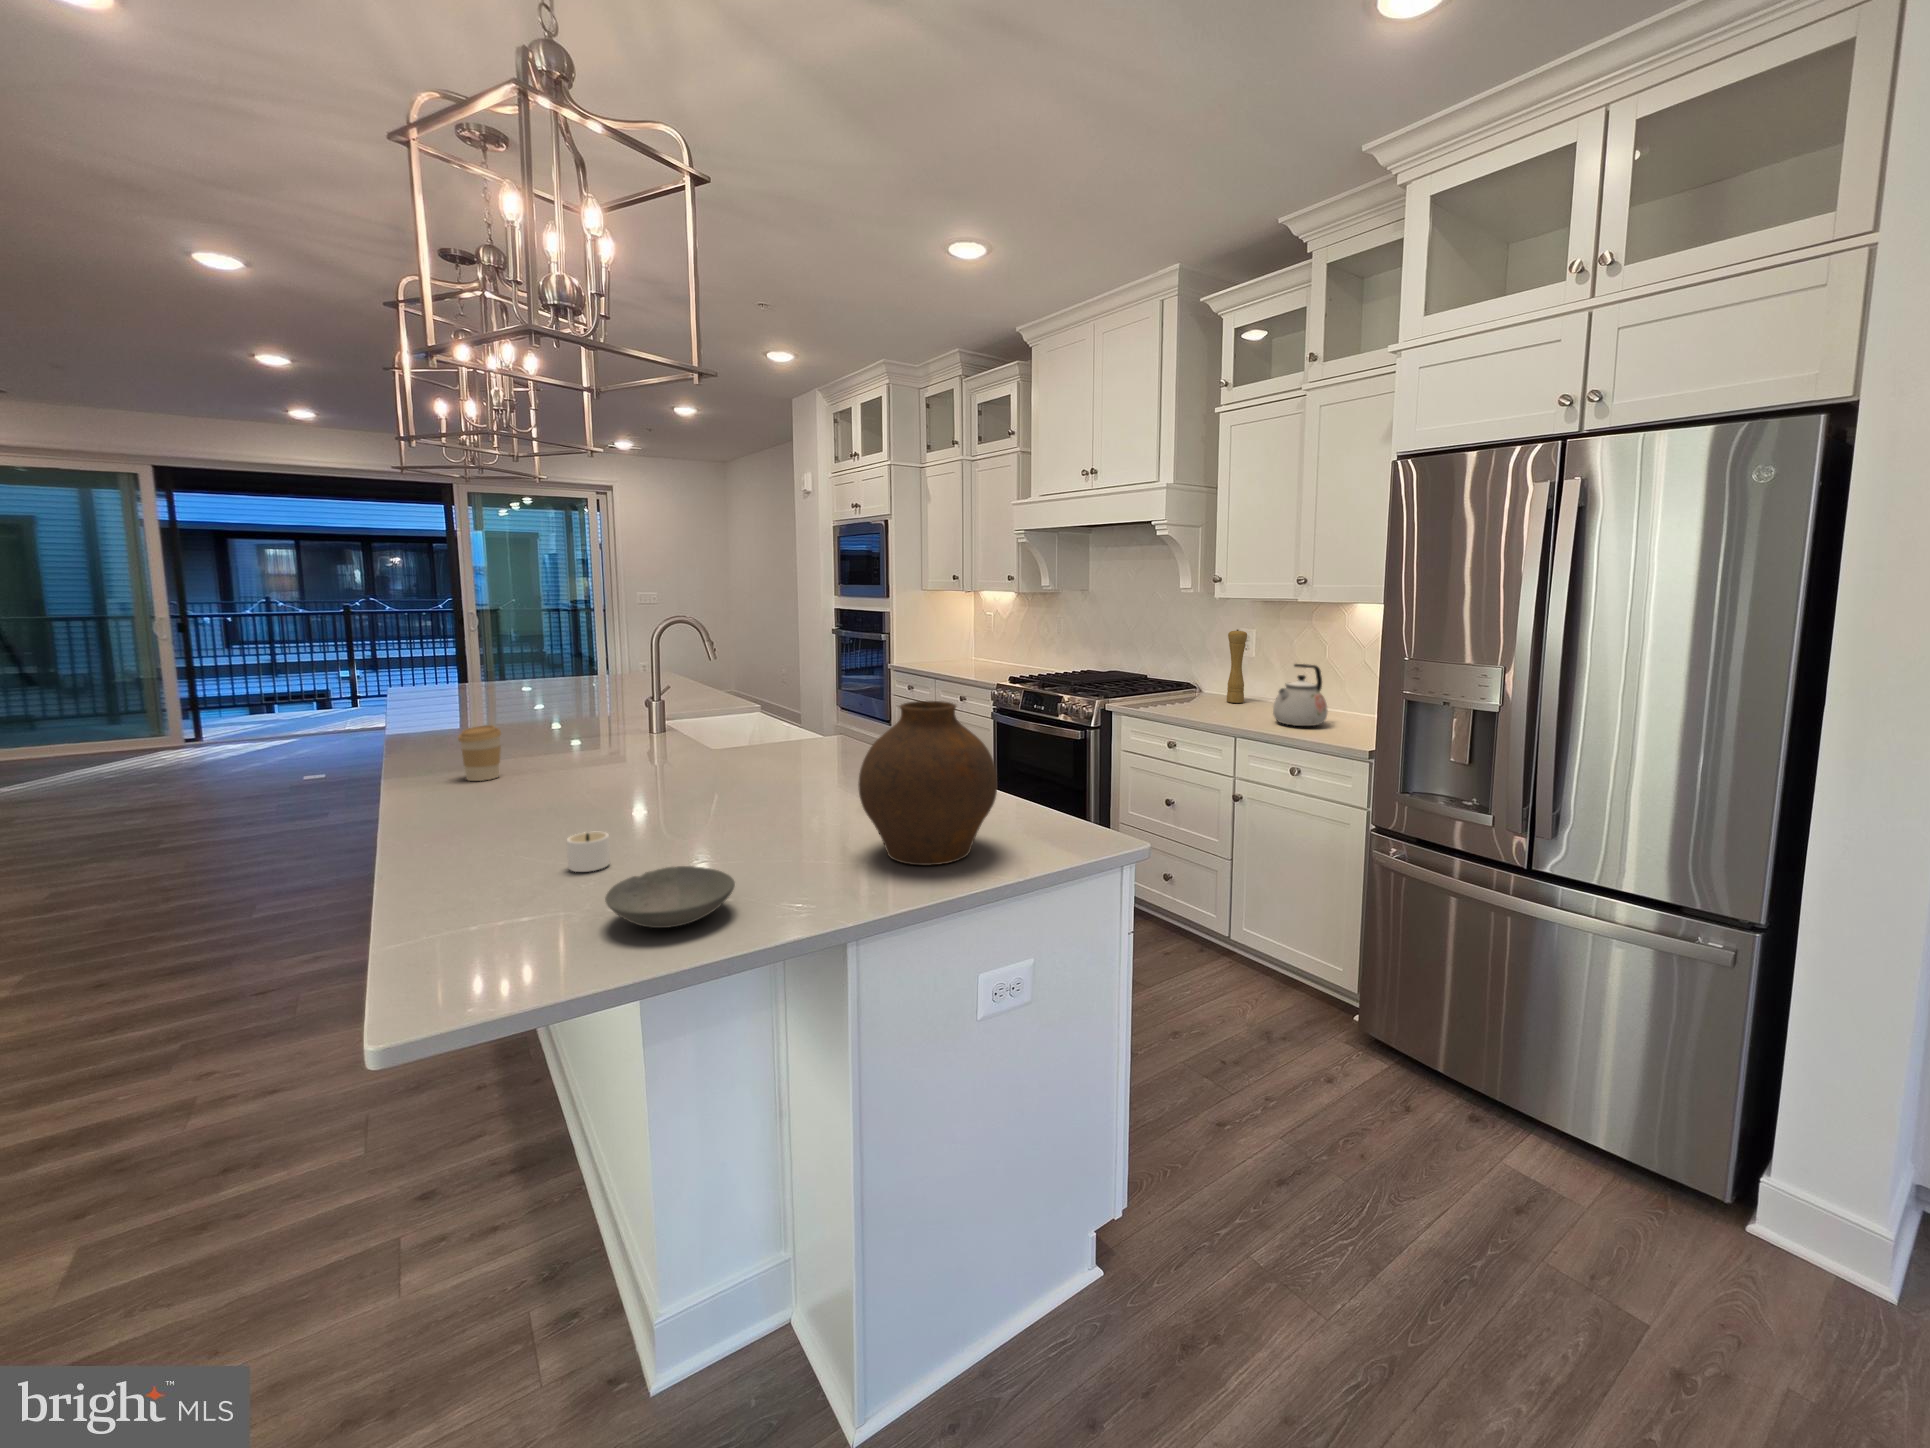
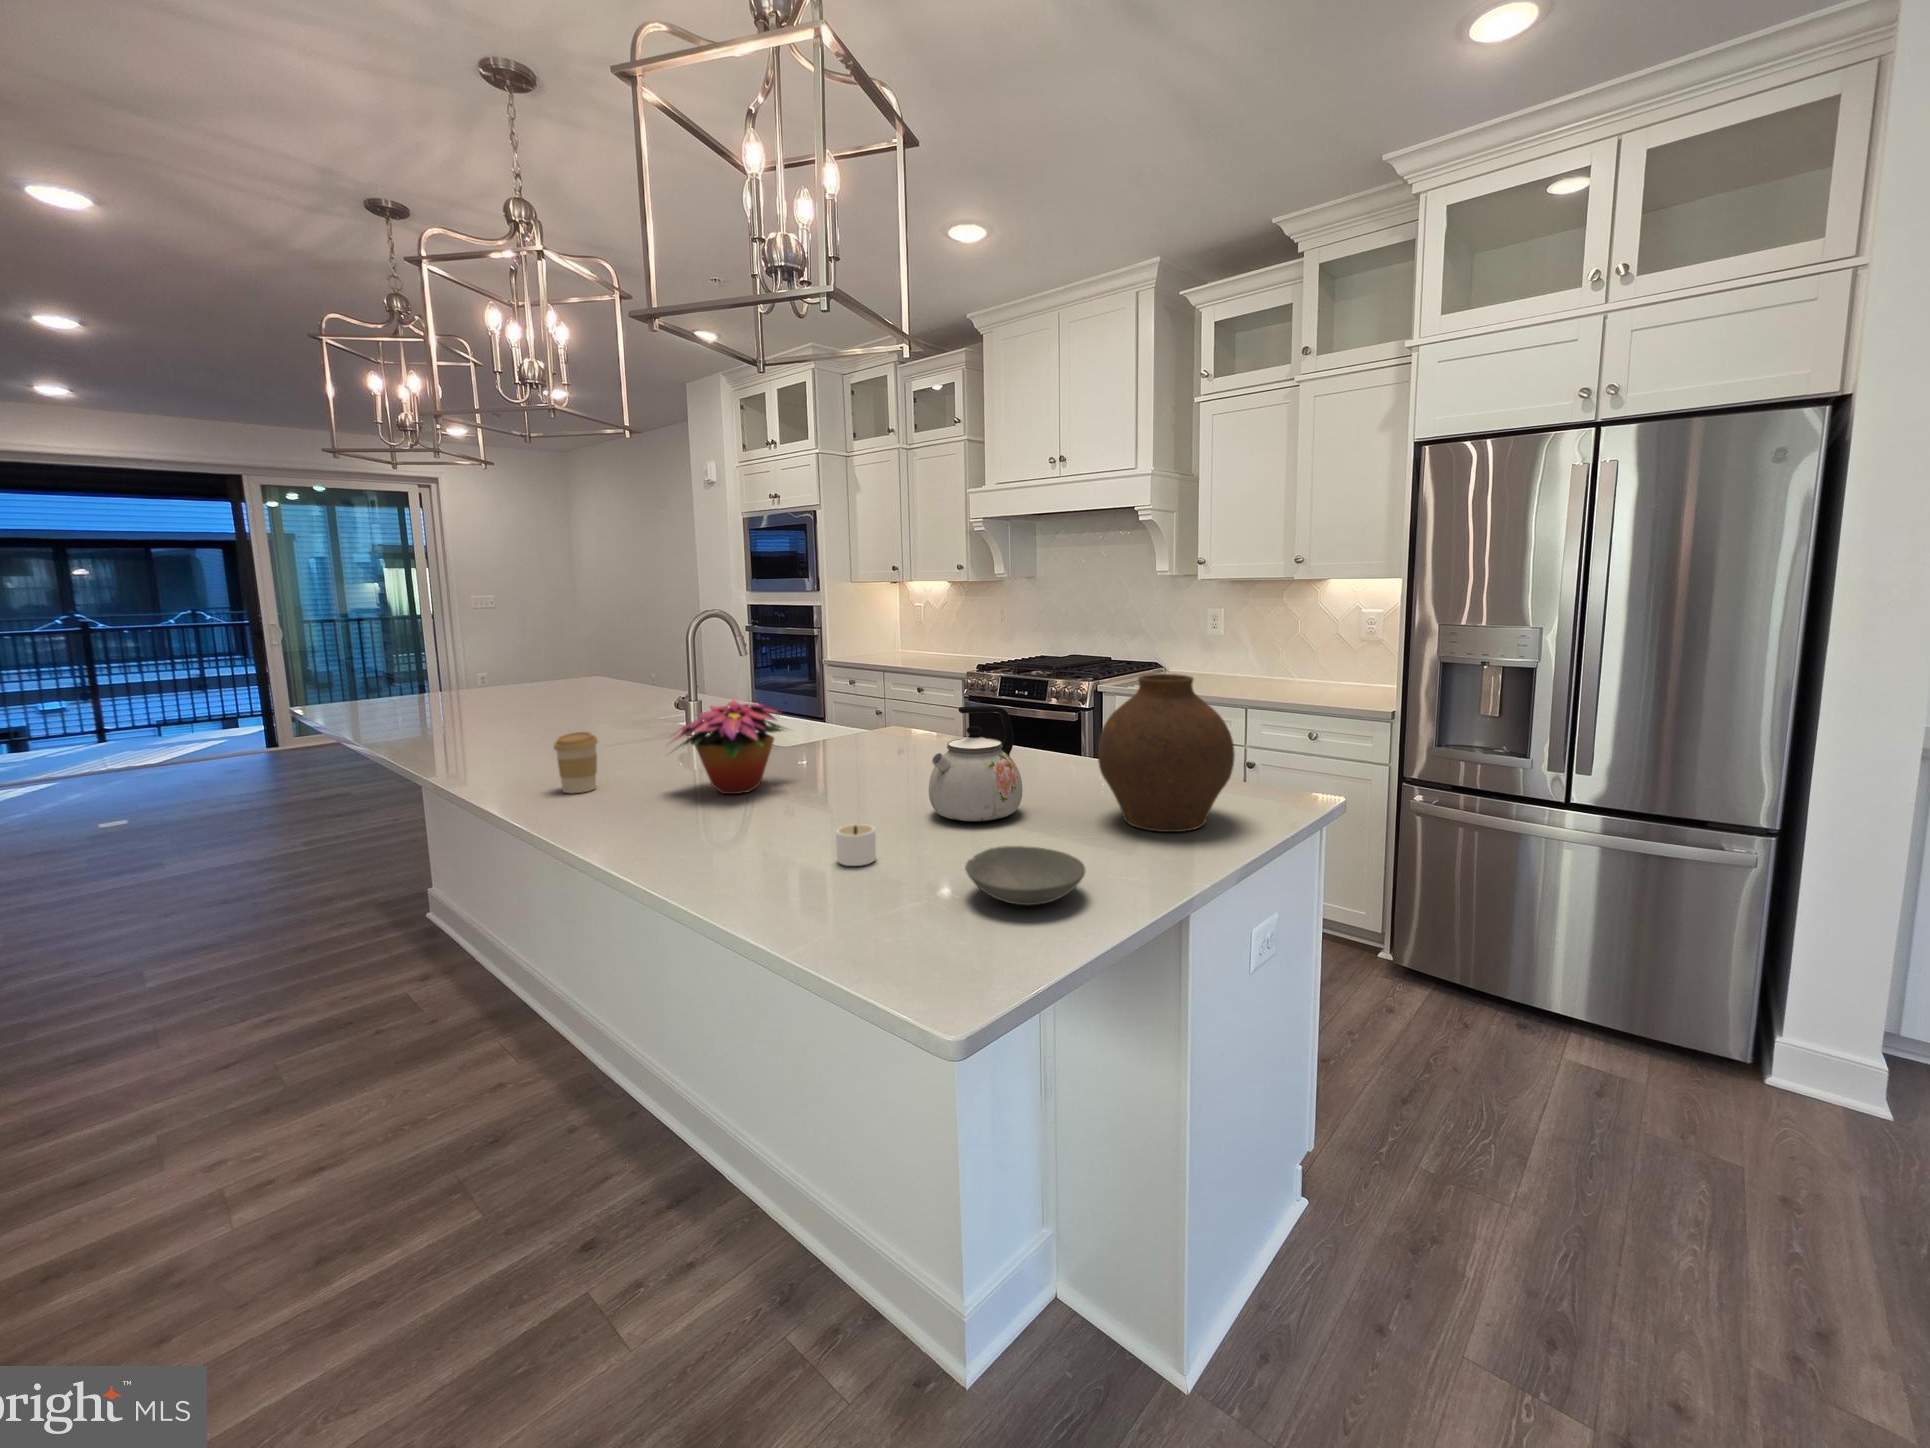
pepper mill: present [1227,630,1247,703] -> none [1207,609,1226,678]
kettle: present [1273,664,1327,726] -> present [929,706,1023,821]
flower arrangement: none [531,701,674,792] -> present [670,700,783,794]

